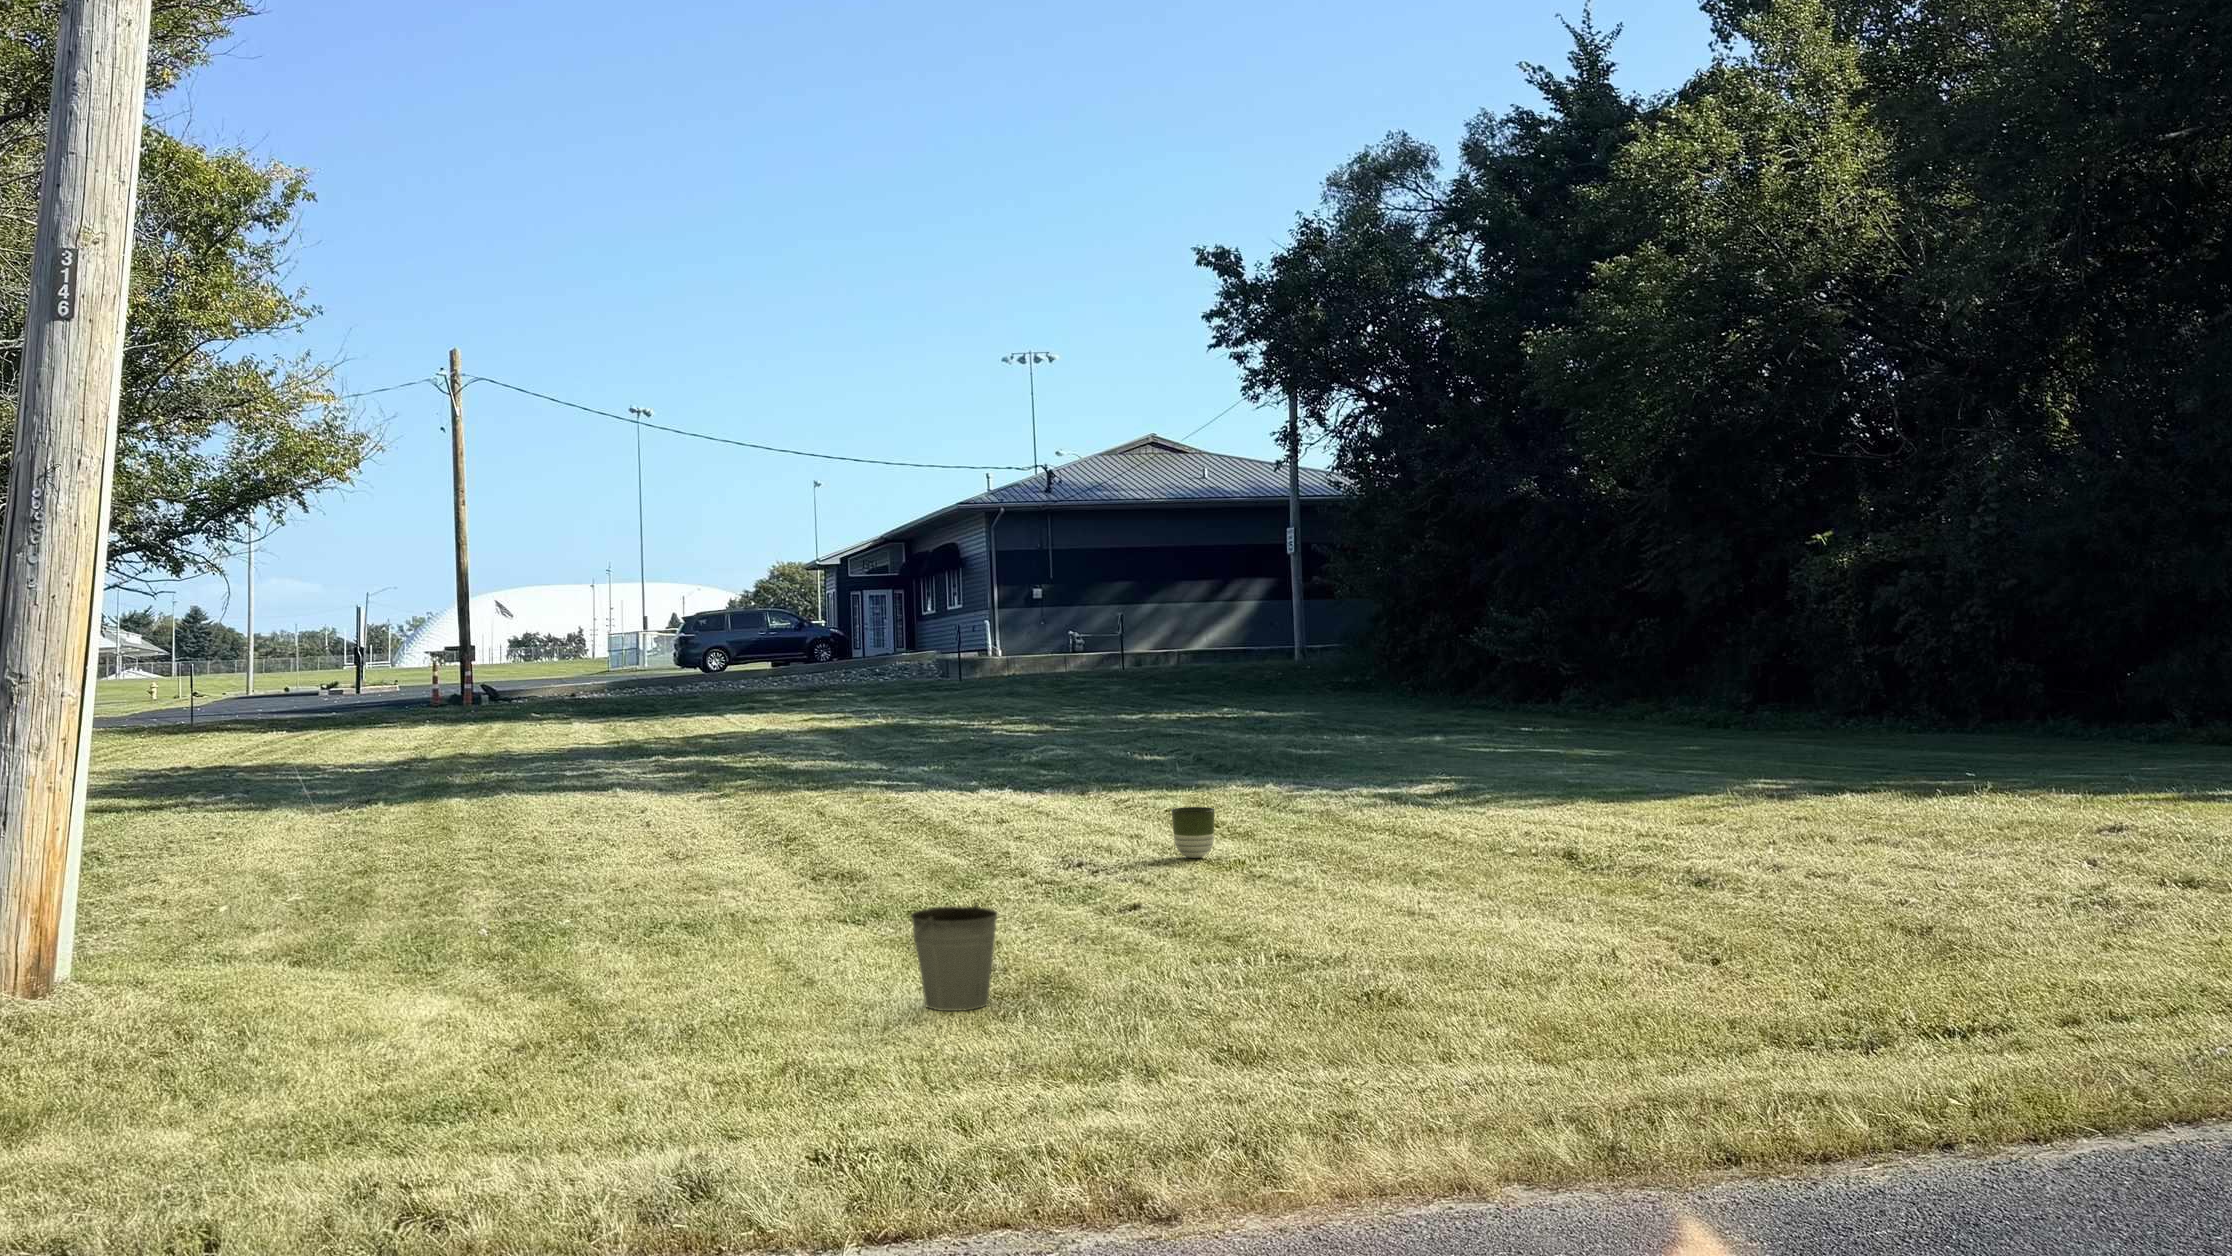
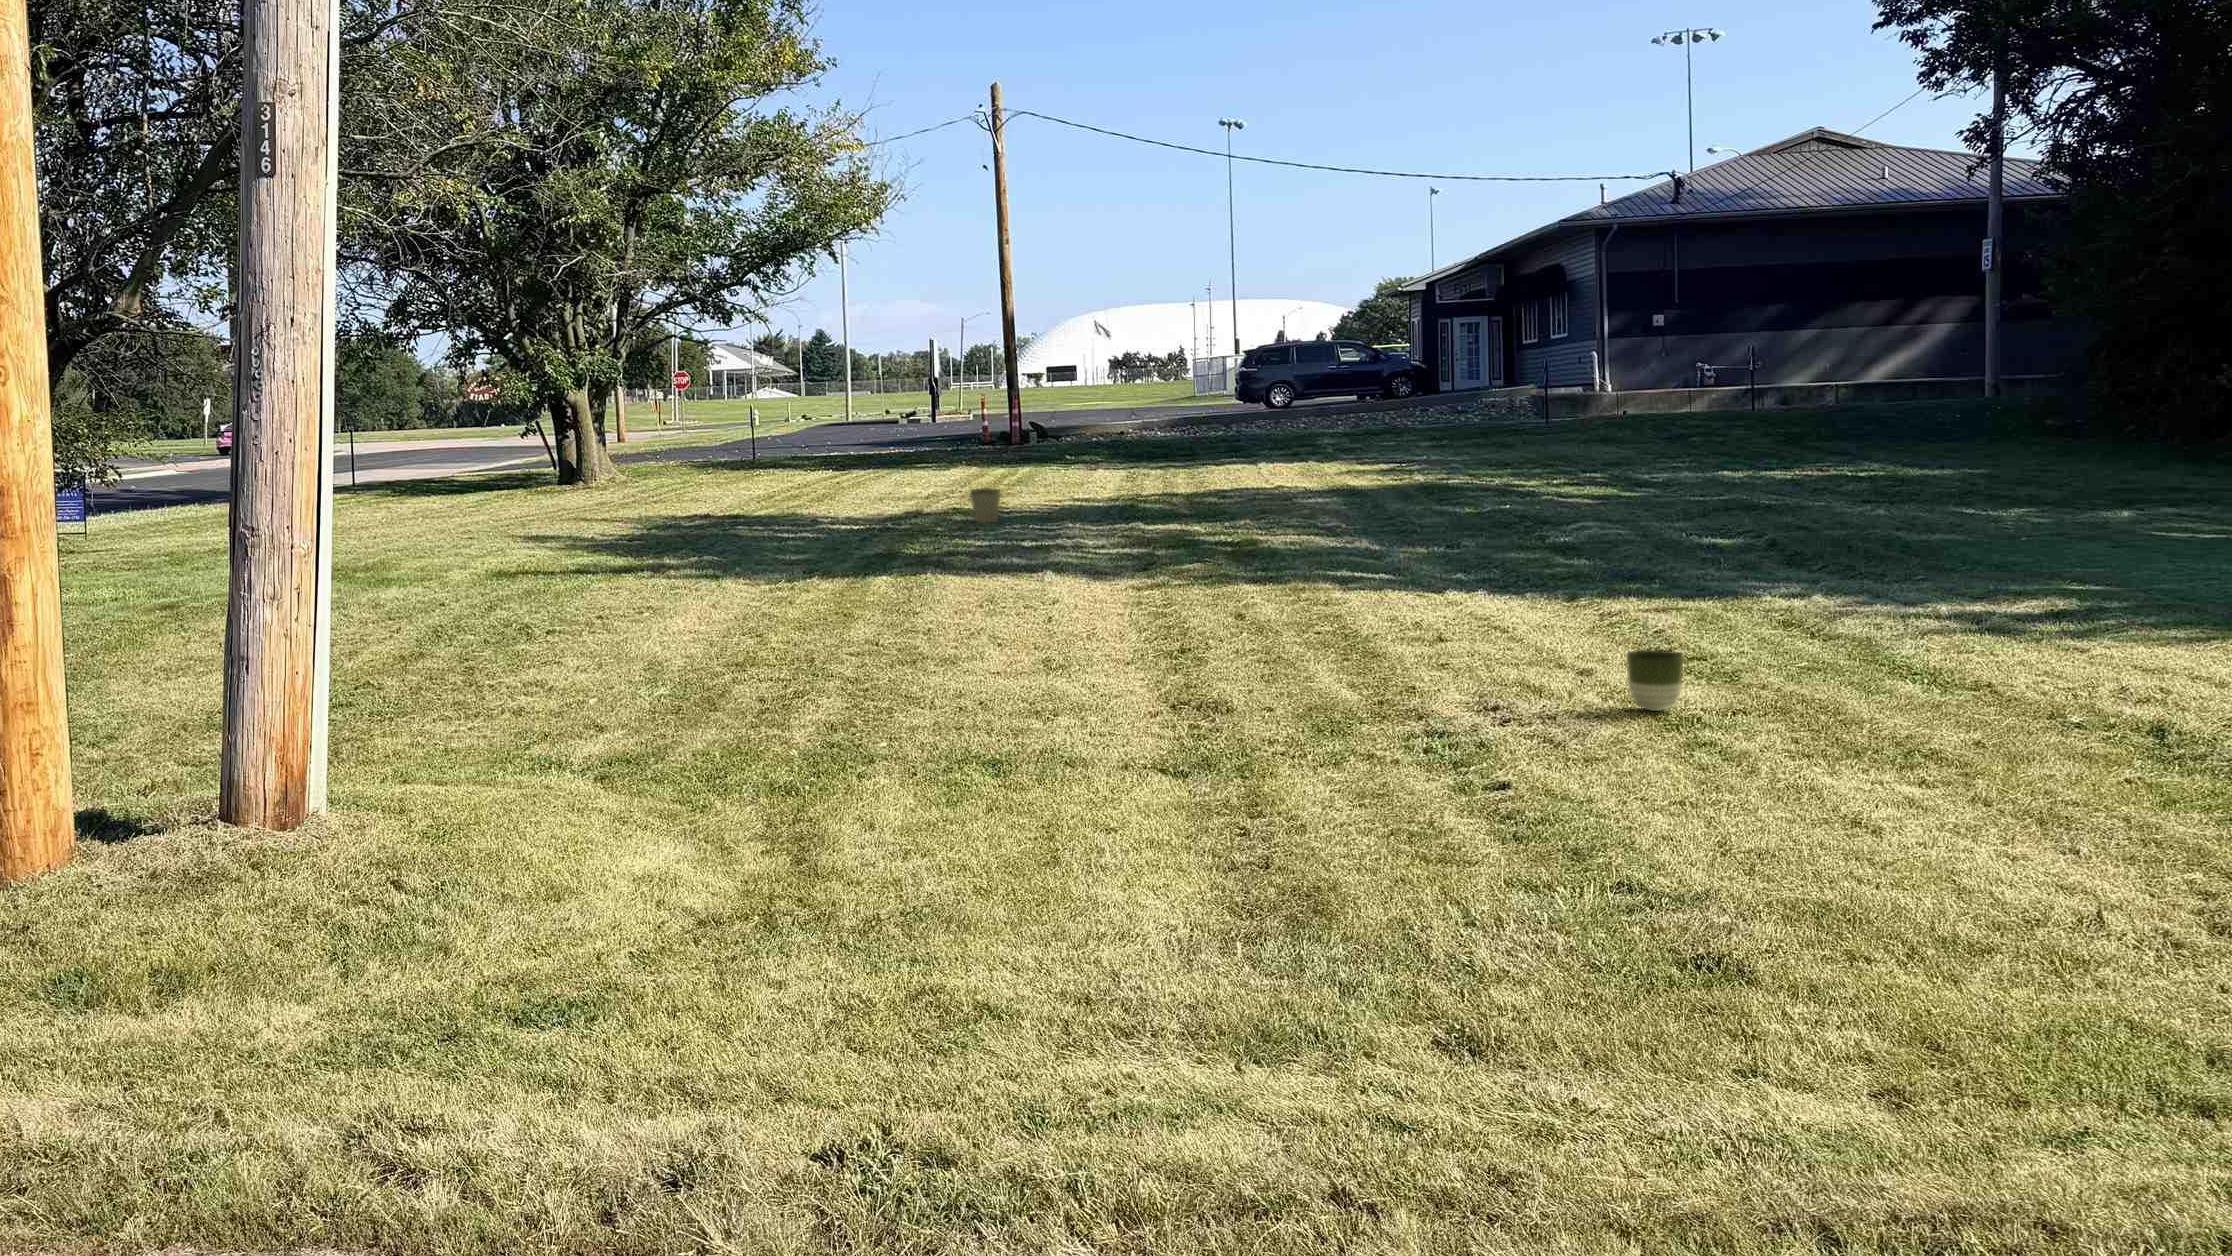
bucket: present [911,903,998,1011] -> present [970,488,1000,523]

